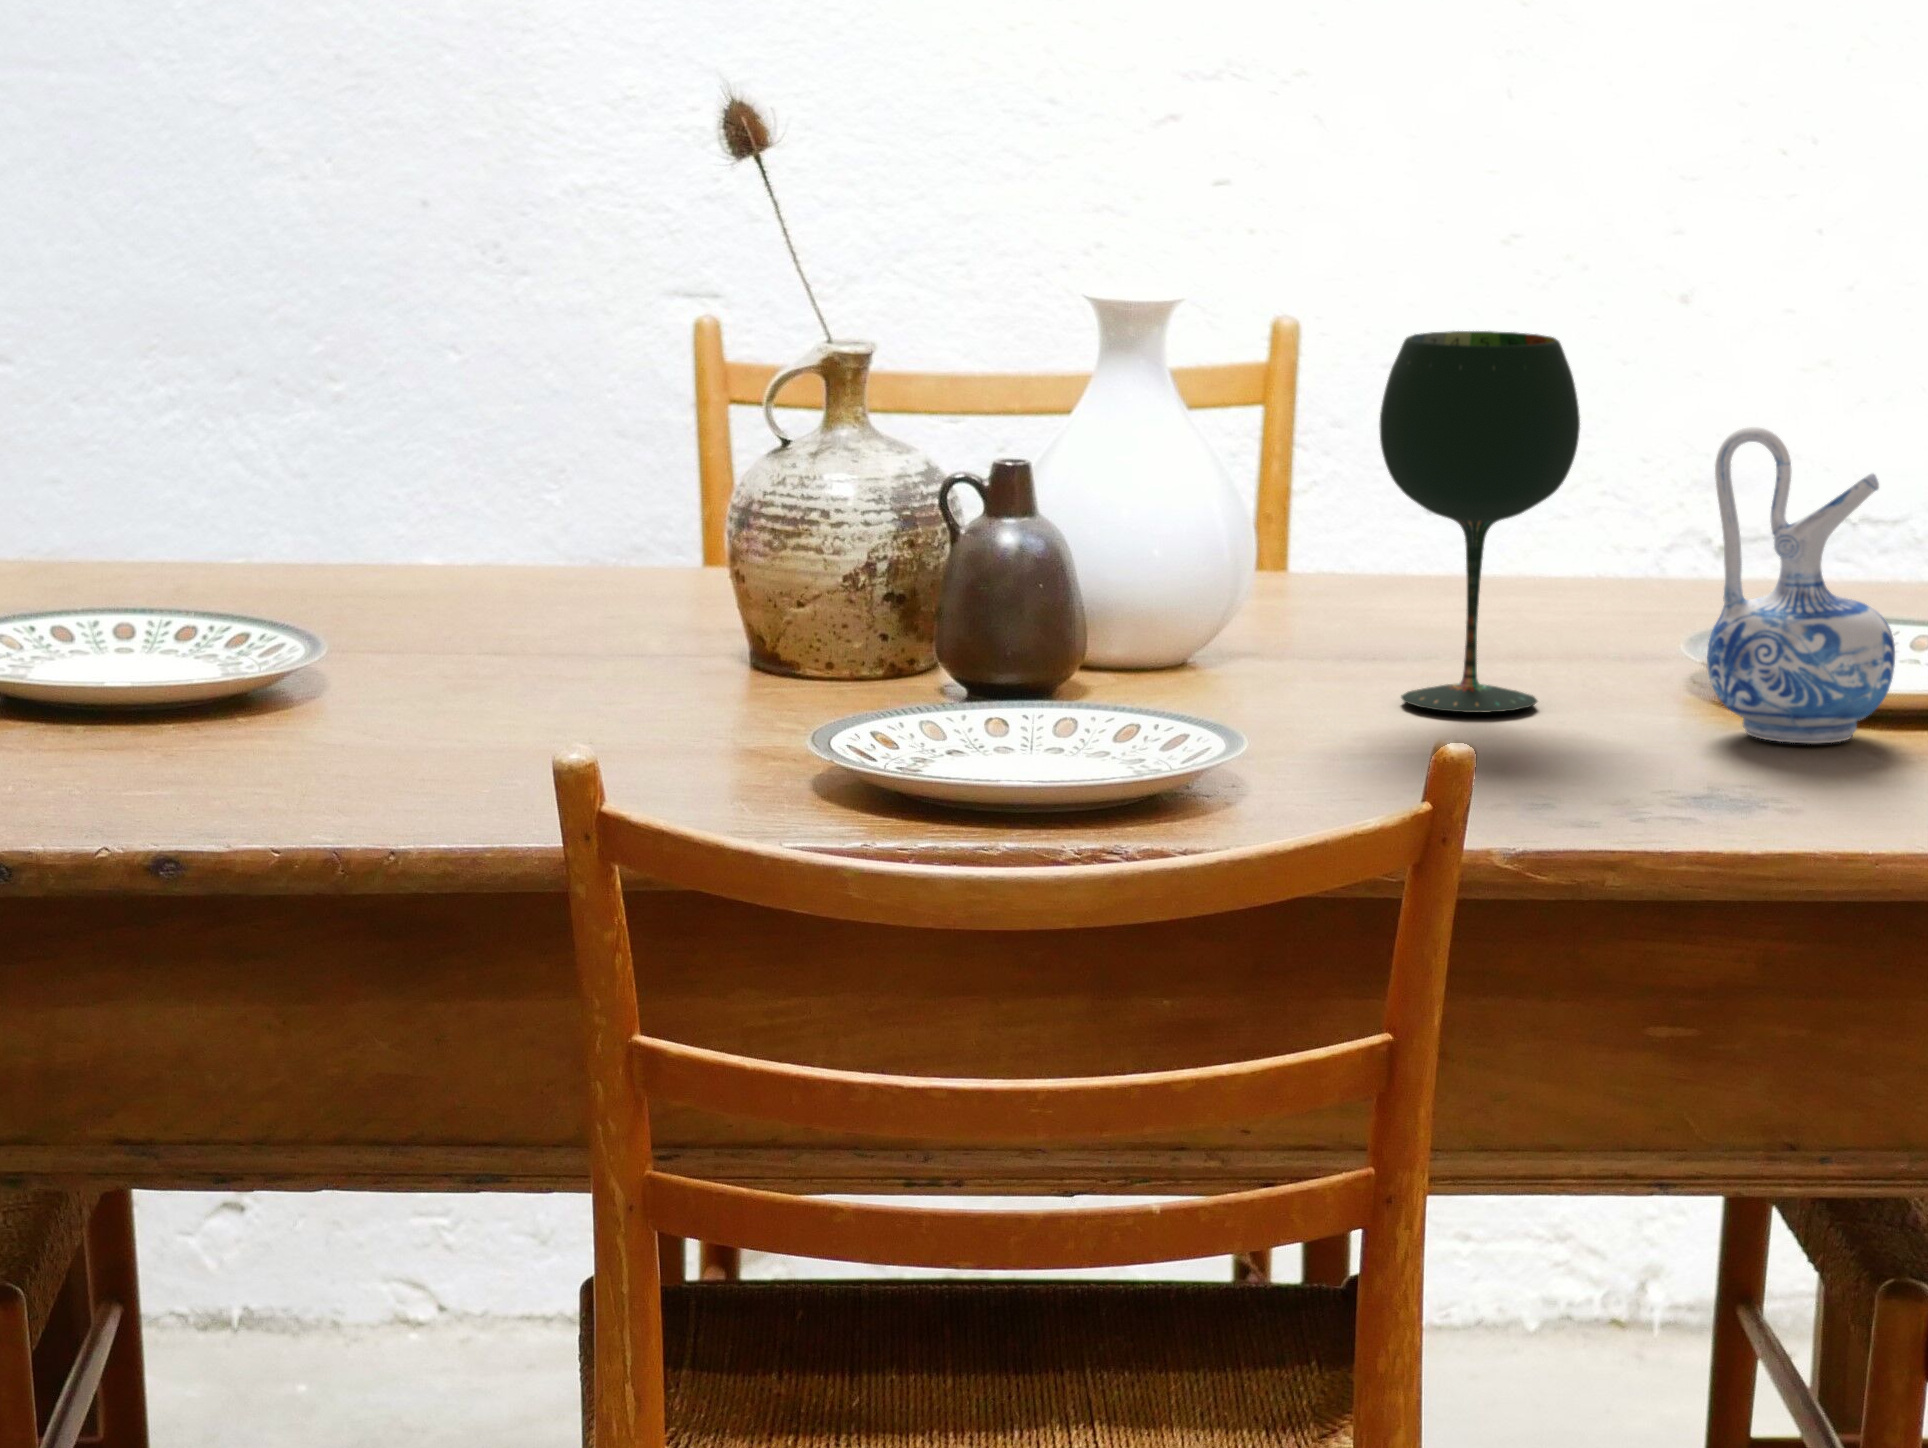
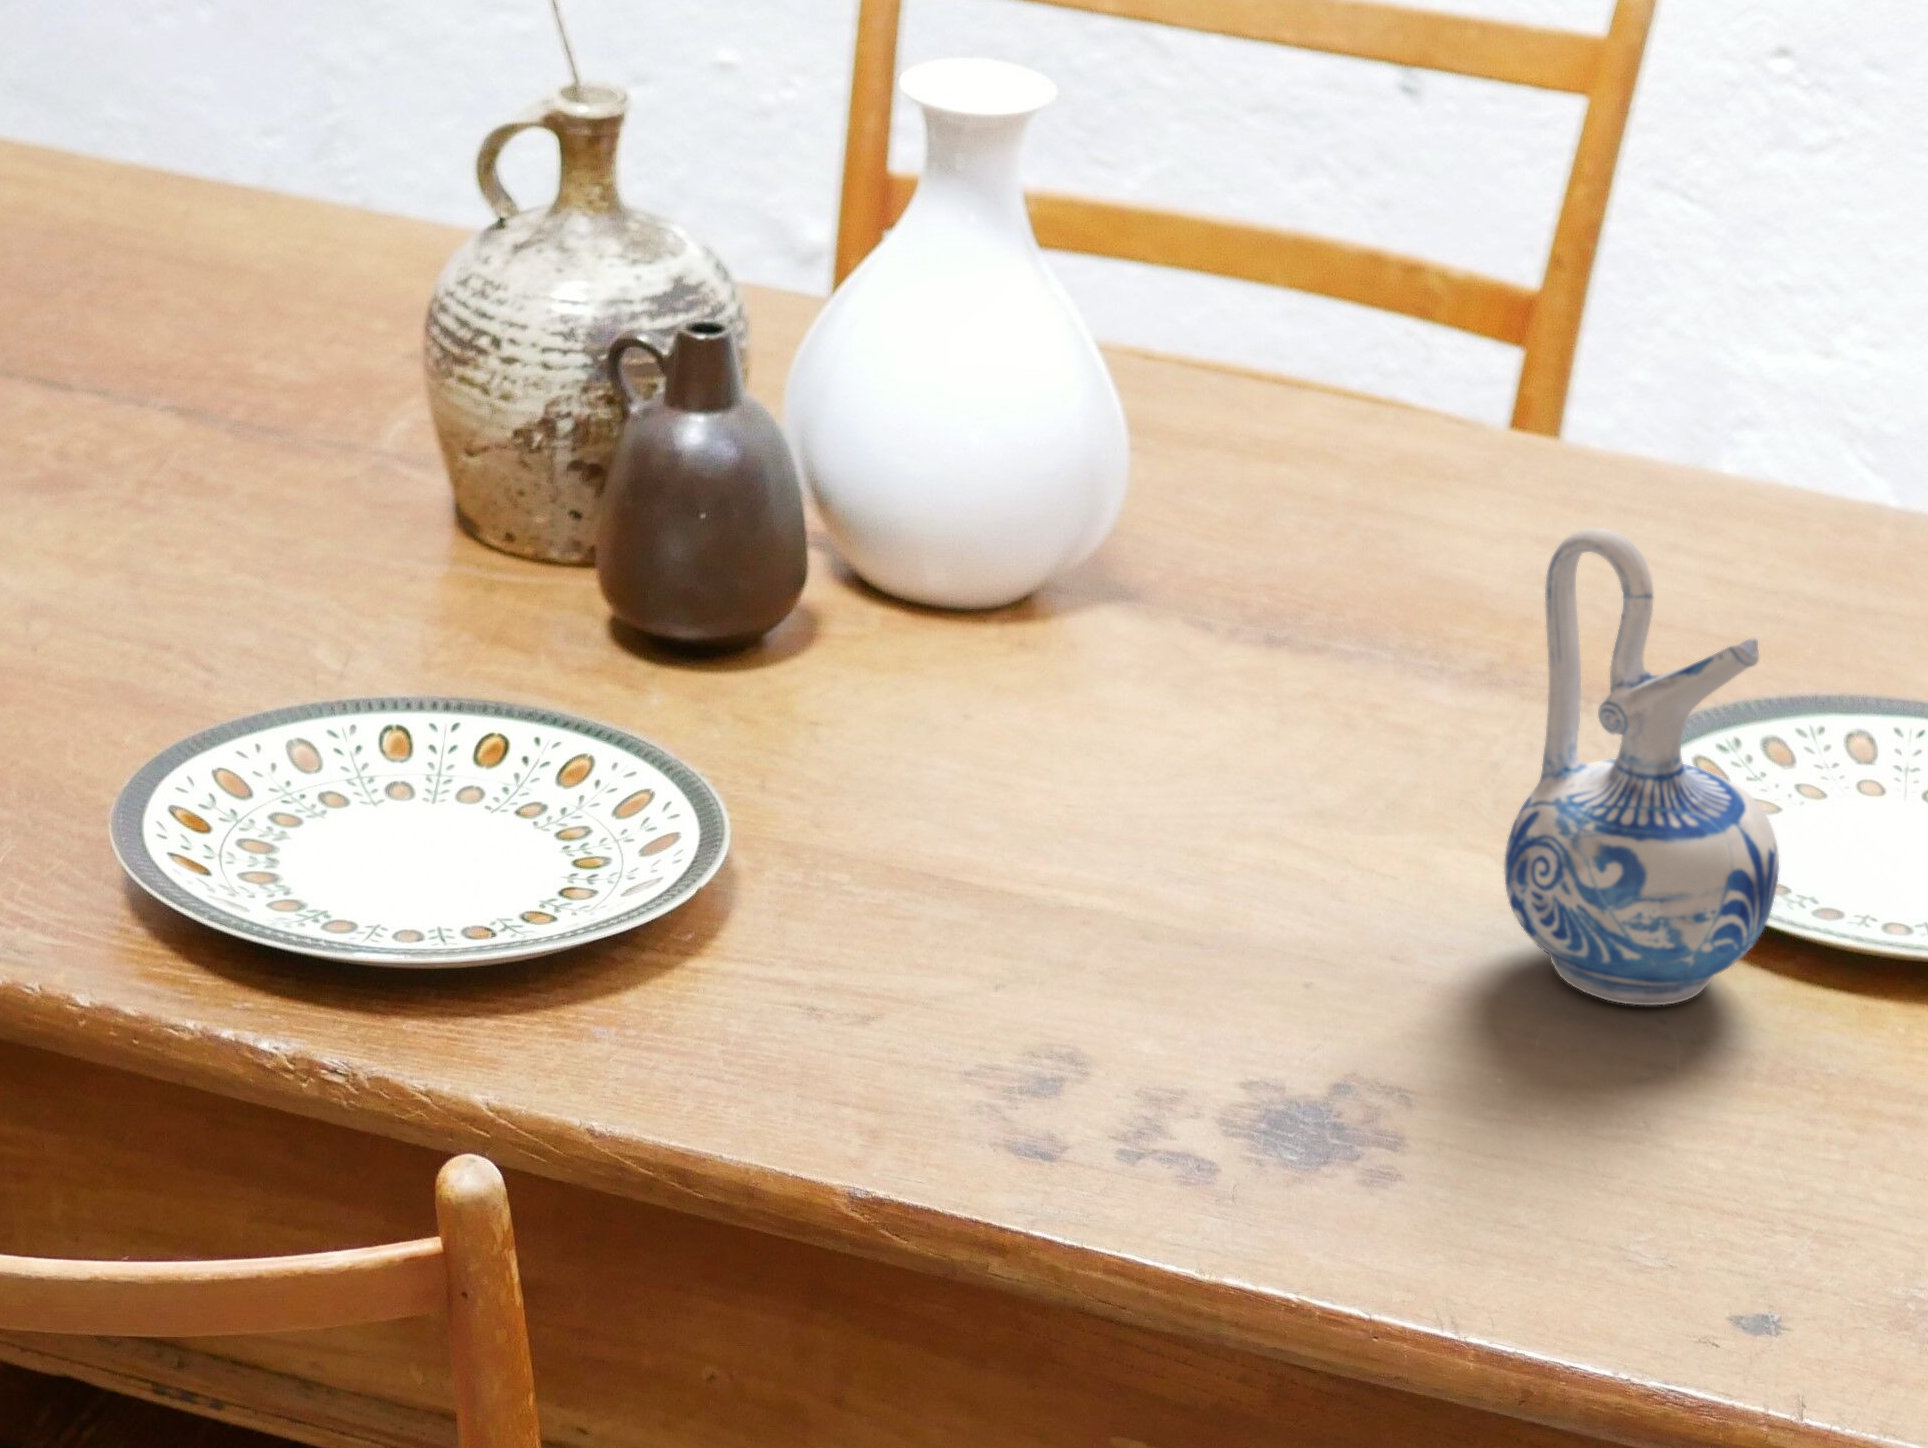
wine glass: present [1379,331,1580,713] -> none [1169,255,1459,826]

